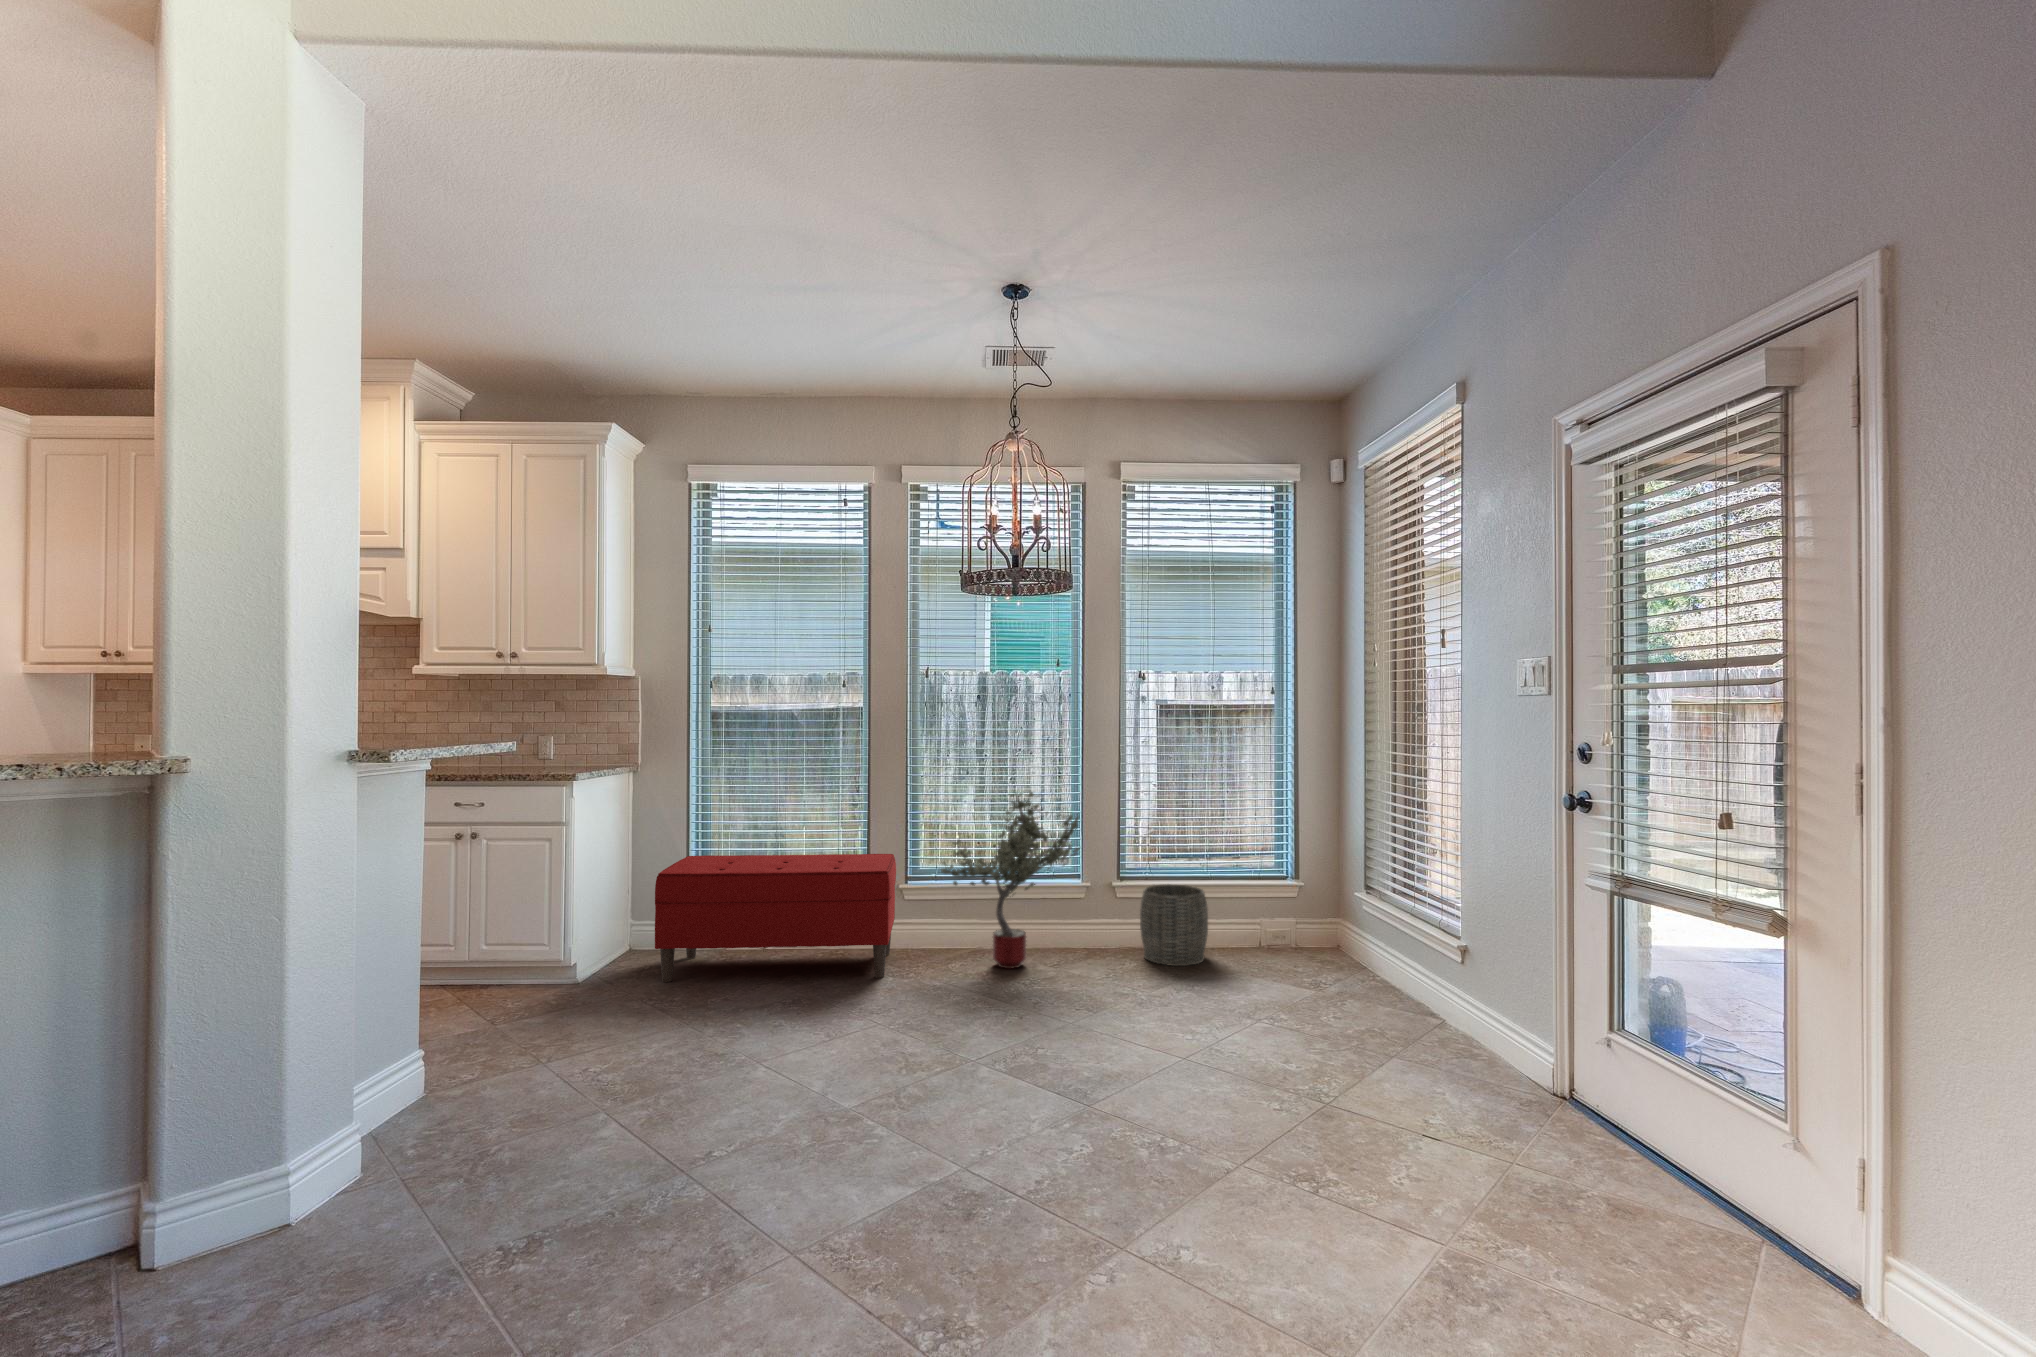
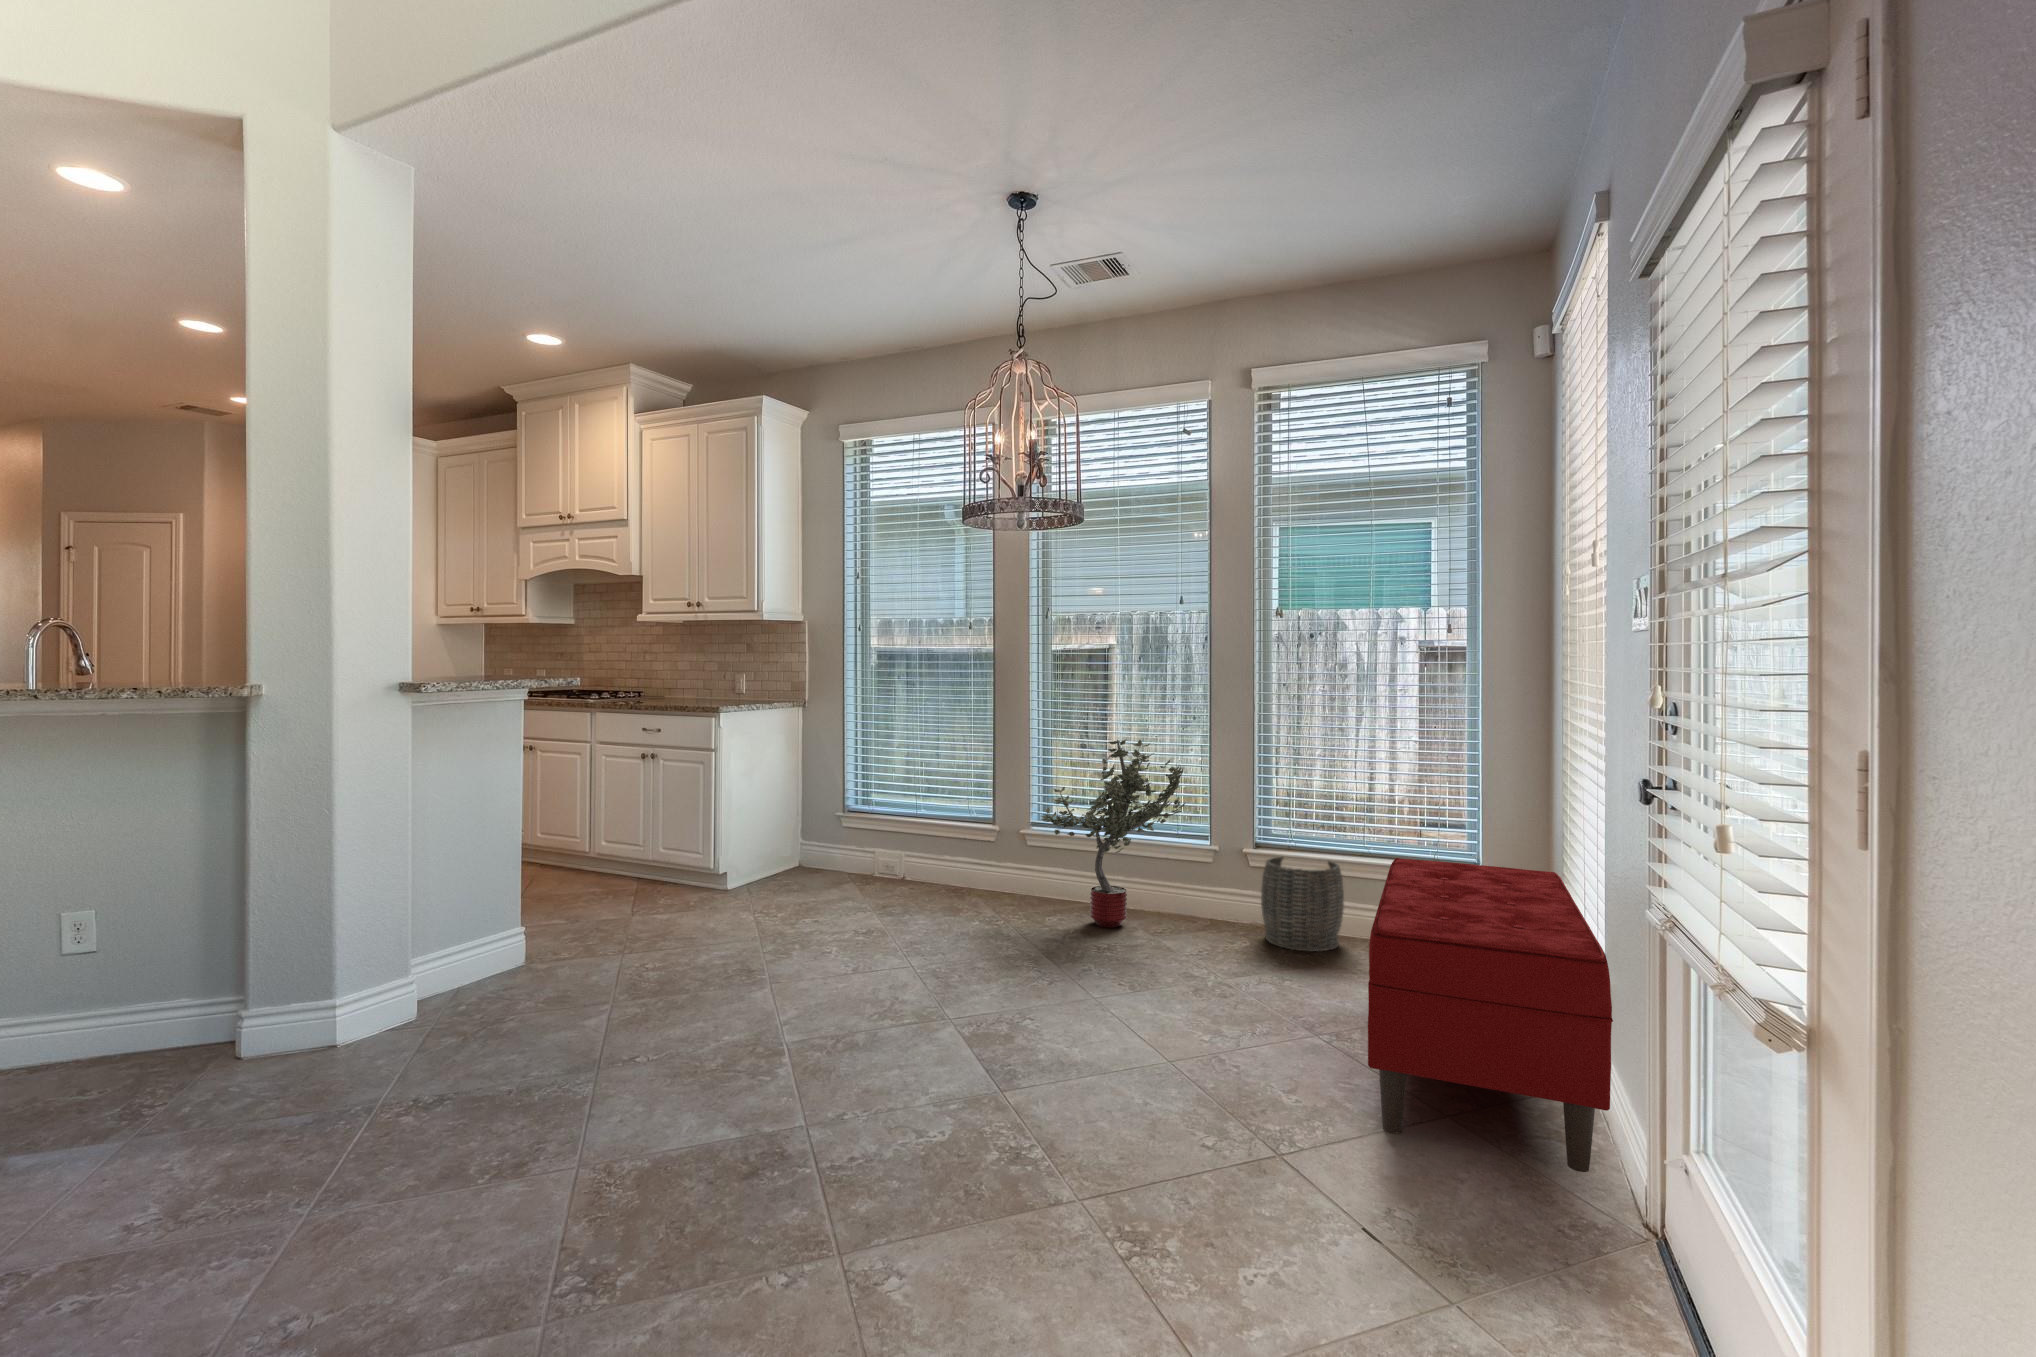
bench: present [655,854,896,982] -> present [1368,858,1613,1172]

